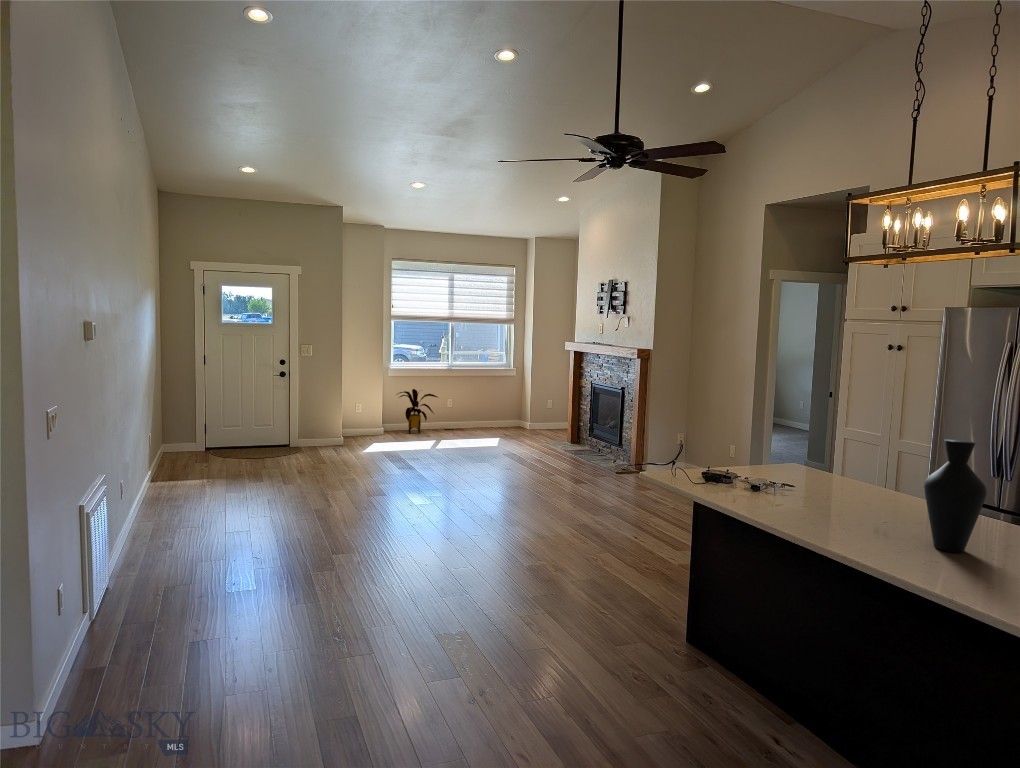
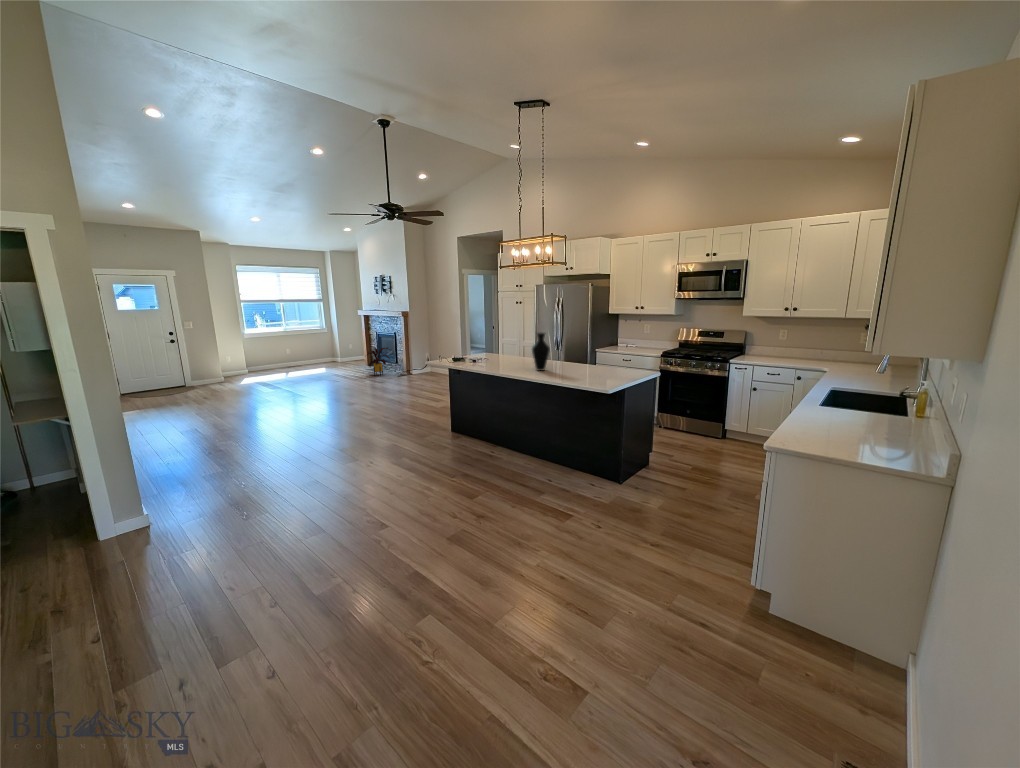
house plant: present [396,389,437,434] -> present [367,348,390,375]

